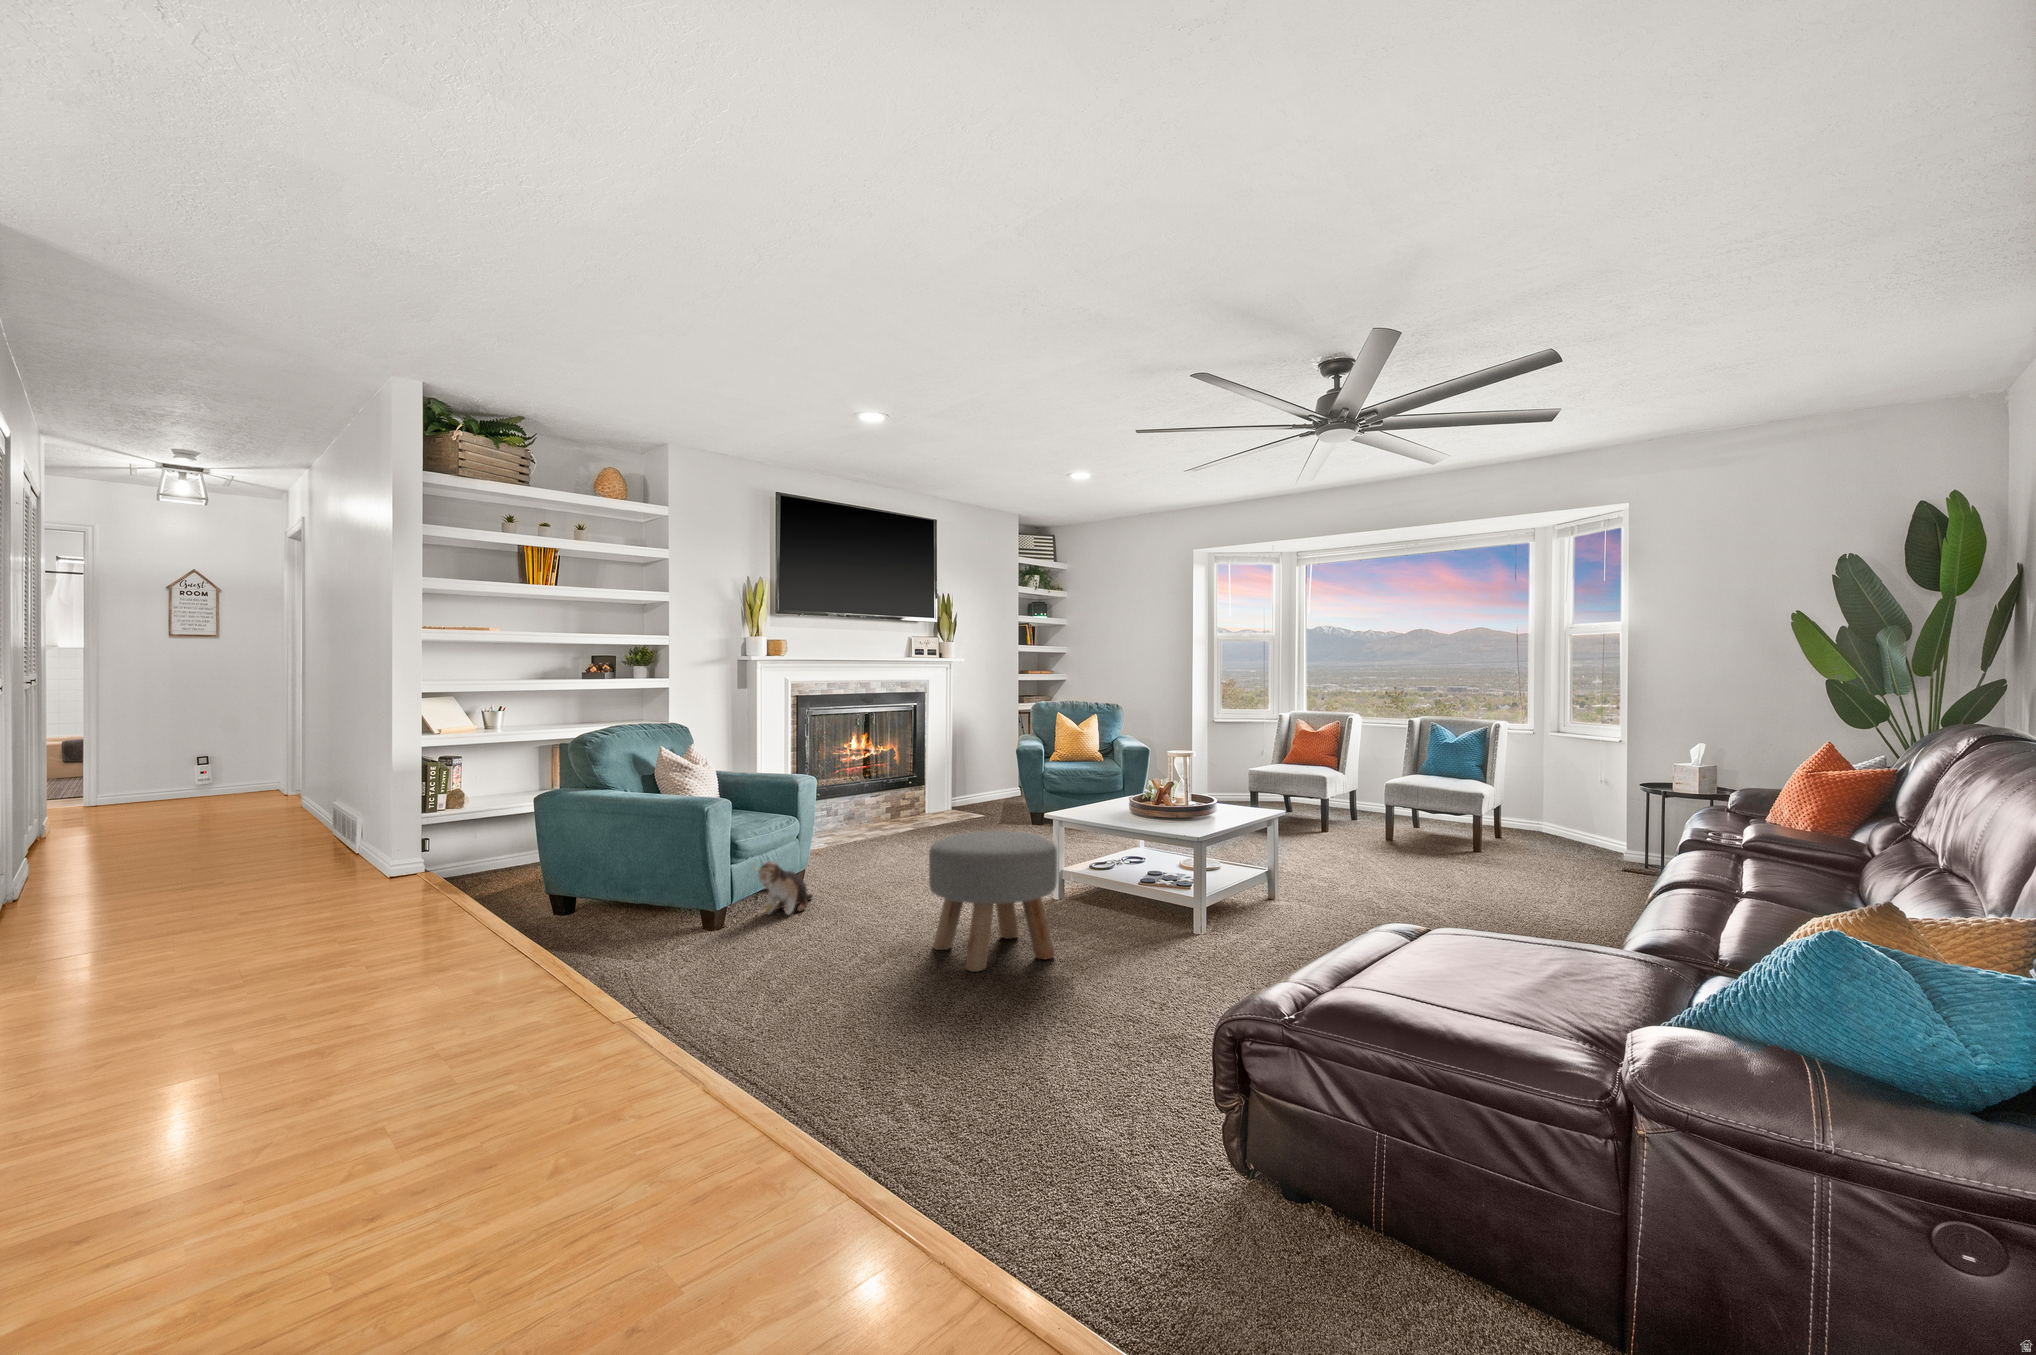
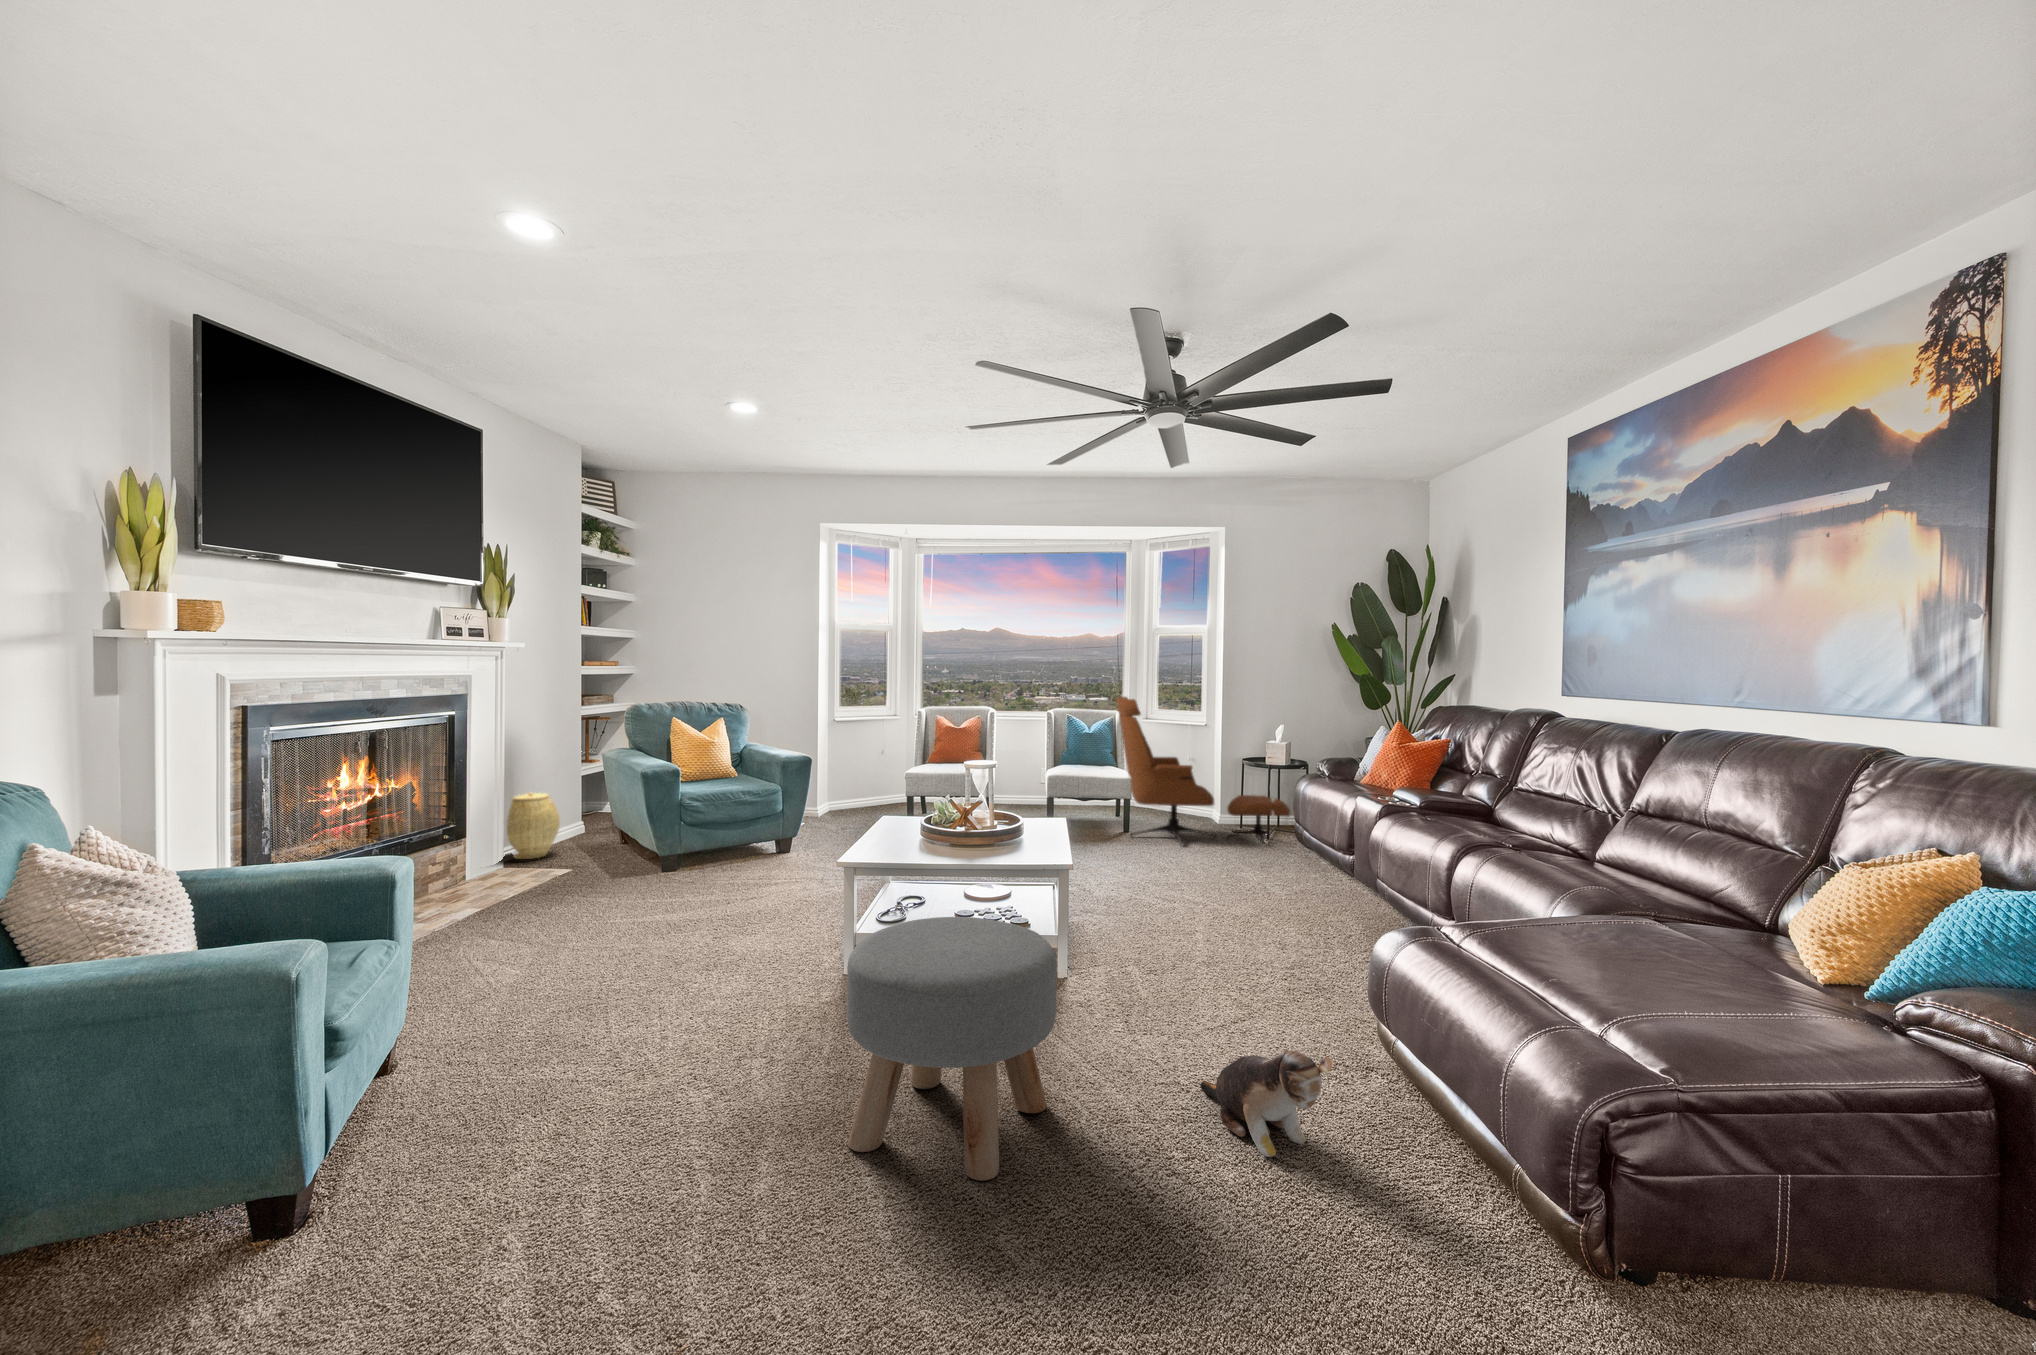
lounge chair: none [1455,702,1682,875] -> present [1117,697,1290,846]
woven basket: none [957,762,993,808] -> present [507,793,560,859]
plush toy: present [754,861,813,915] -> present [1201,1050,1332,1157]

